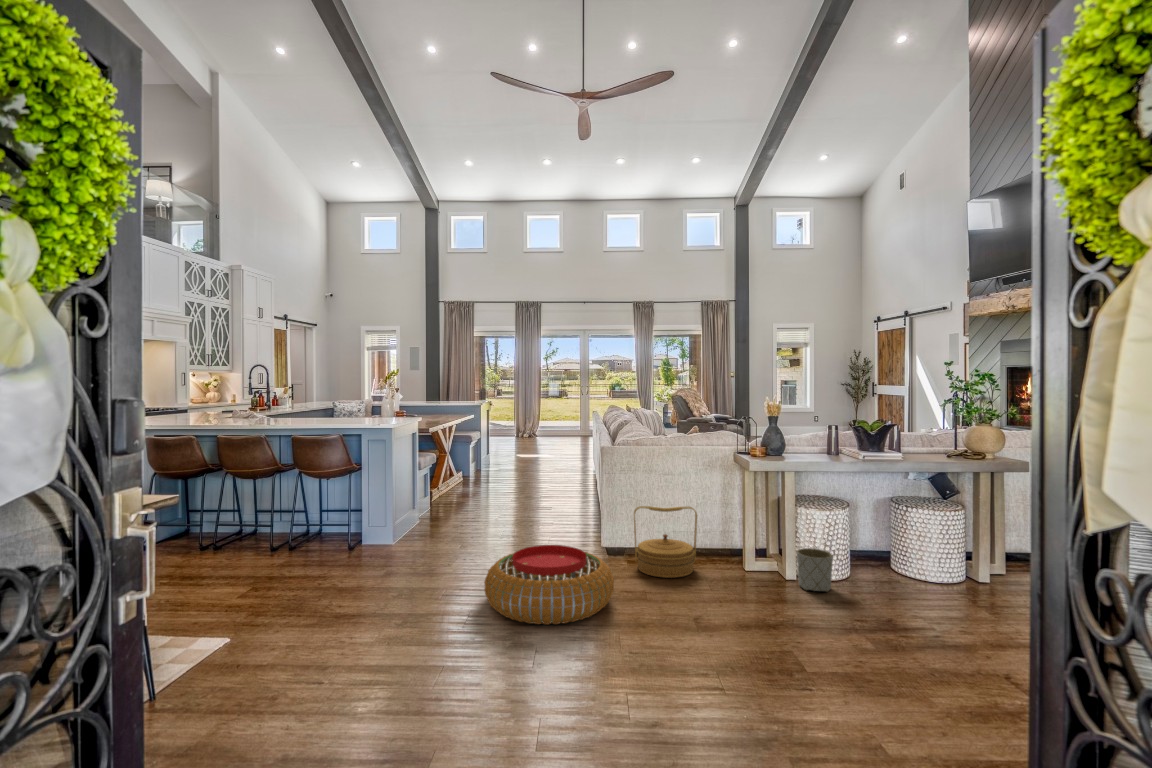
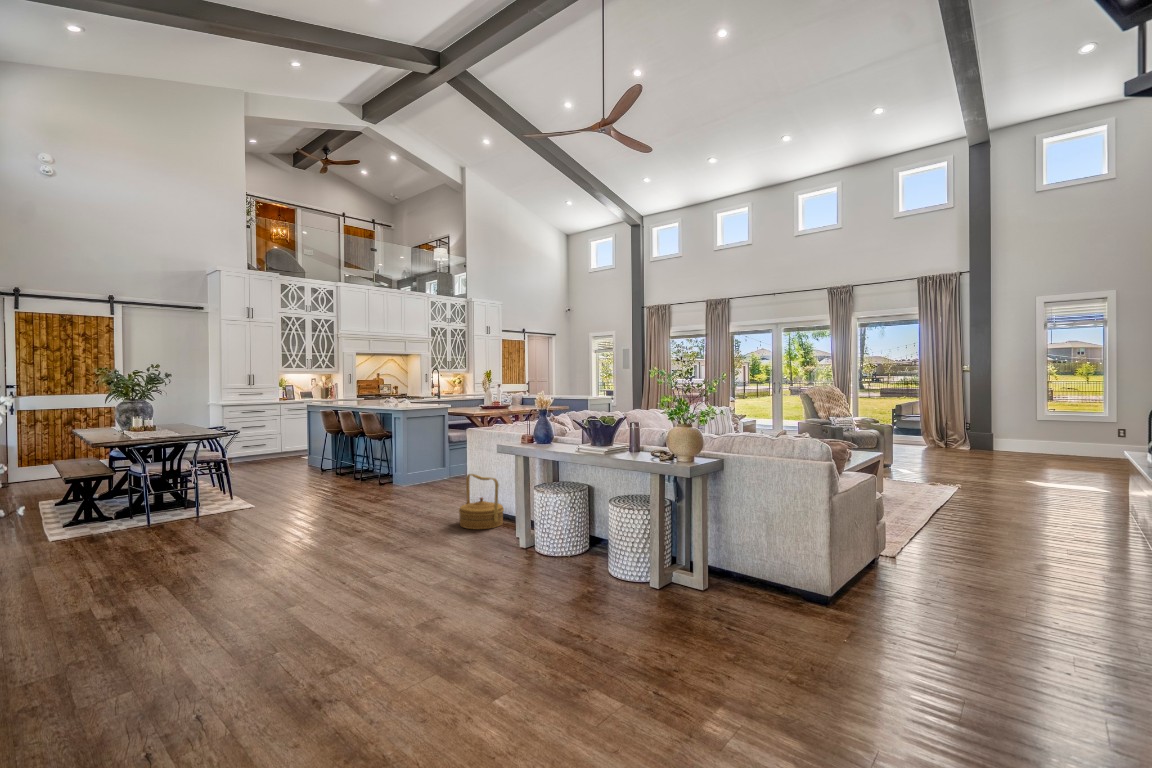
pouf: present [484,545,614,625] -> none [334,488,423,532]
planter: present [797,548,833,592] -> none [505,521,533,558]

